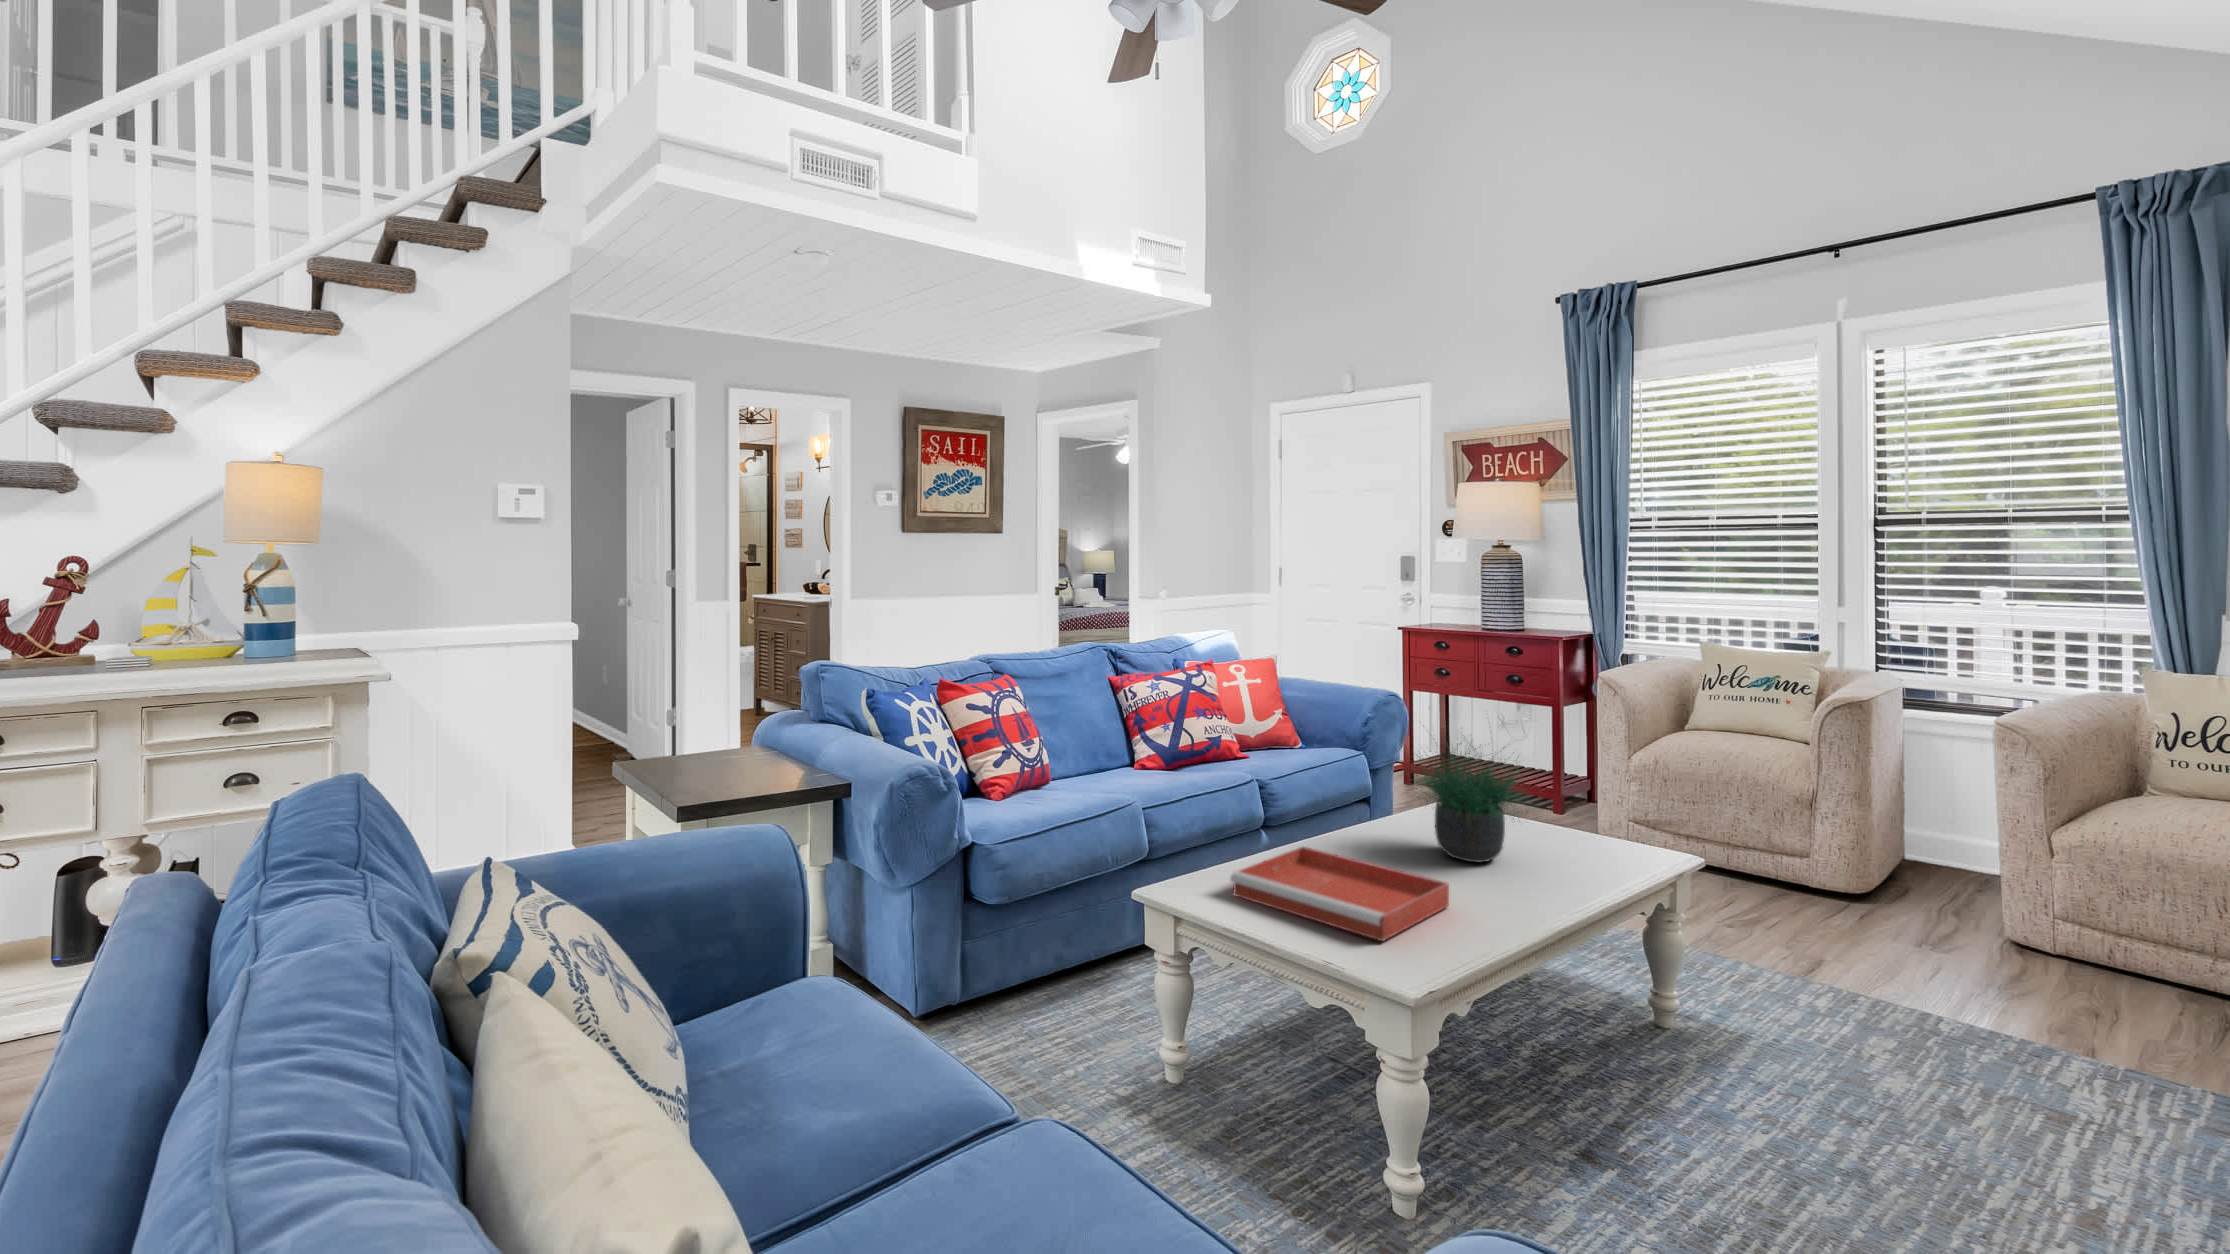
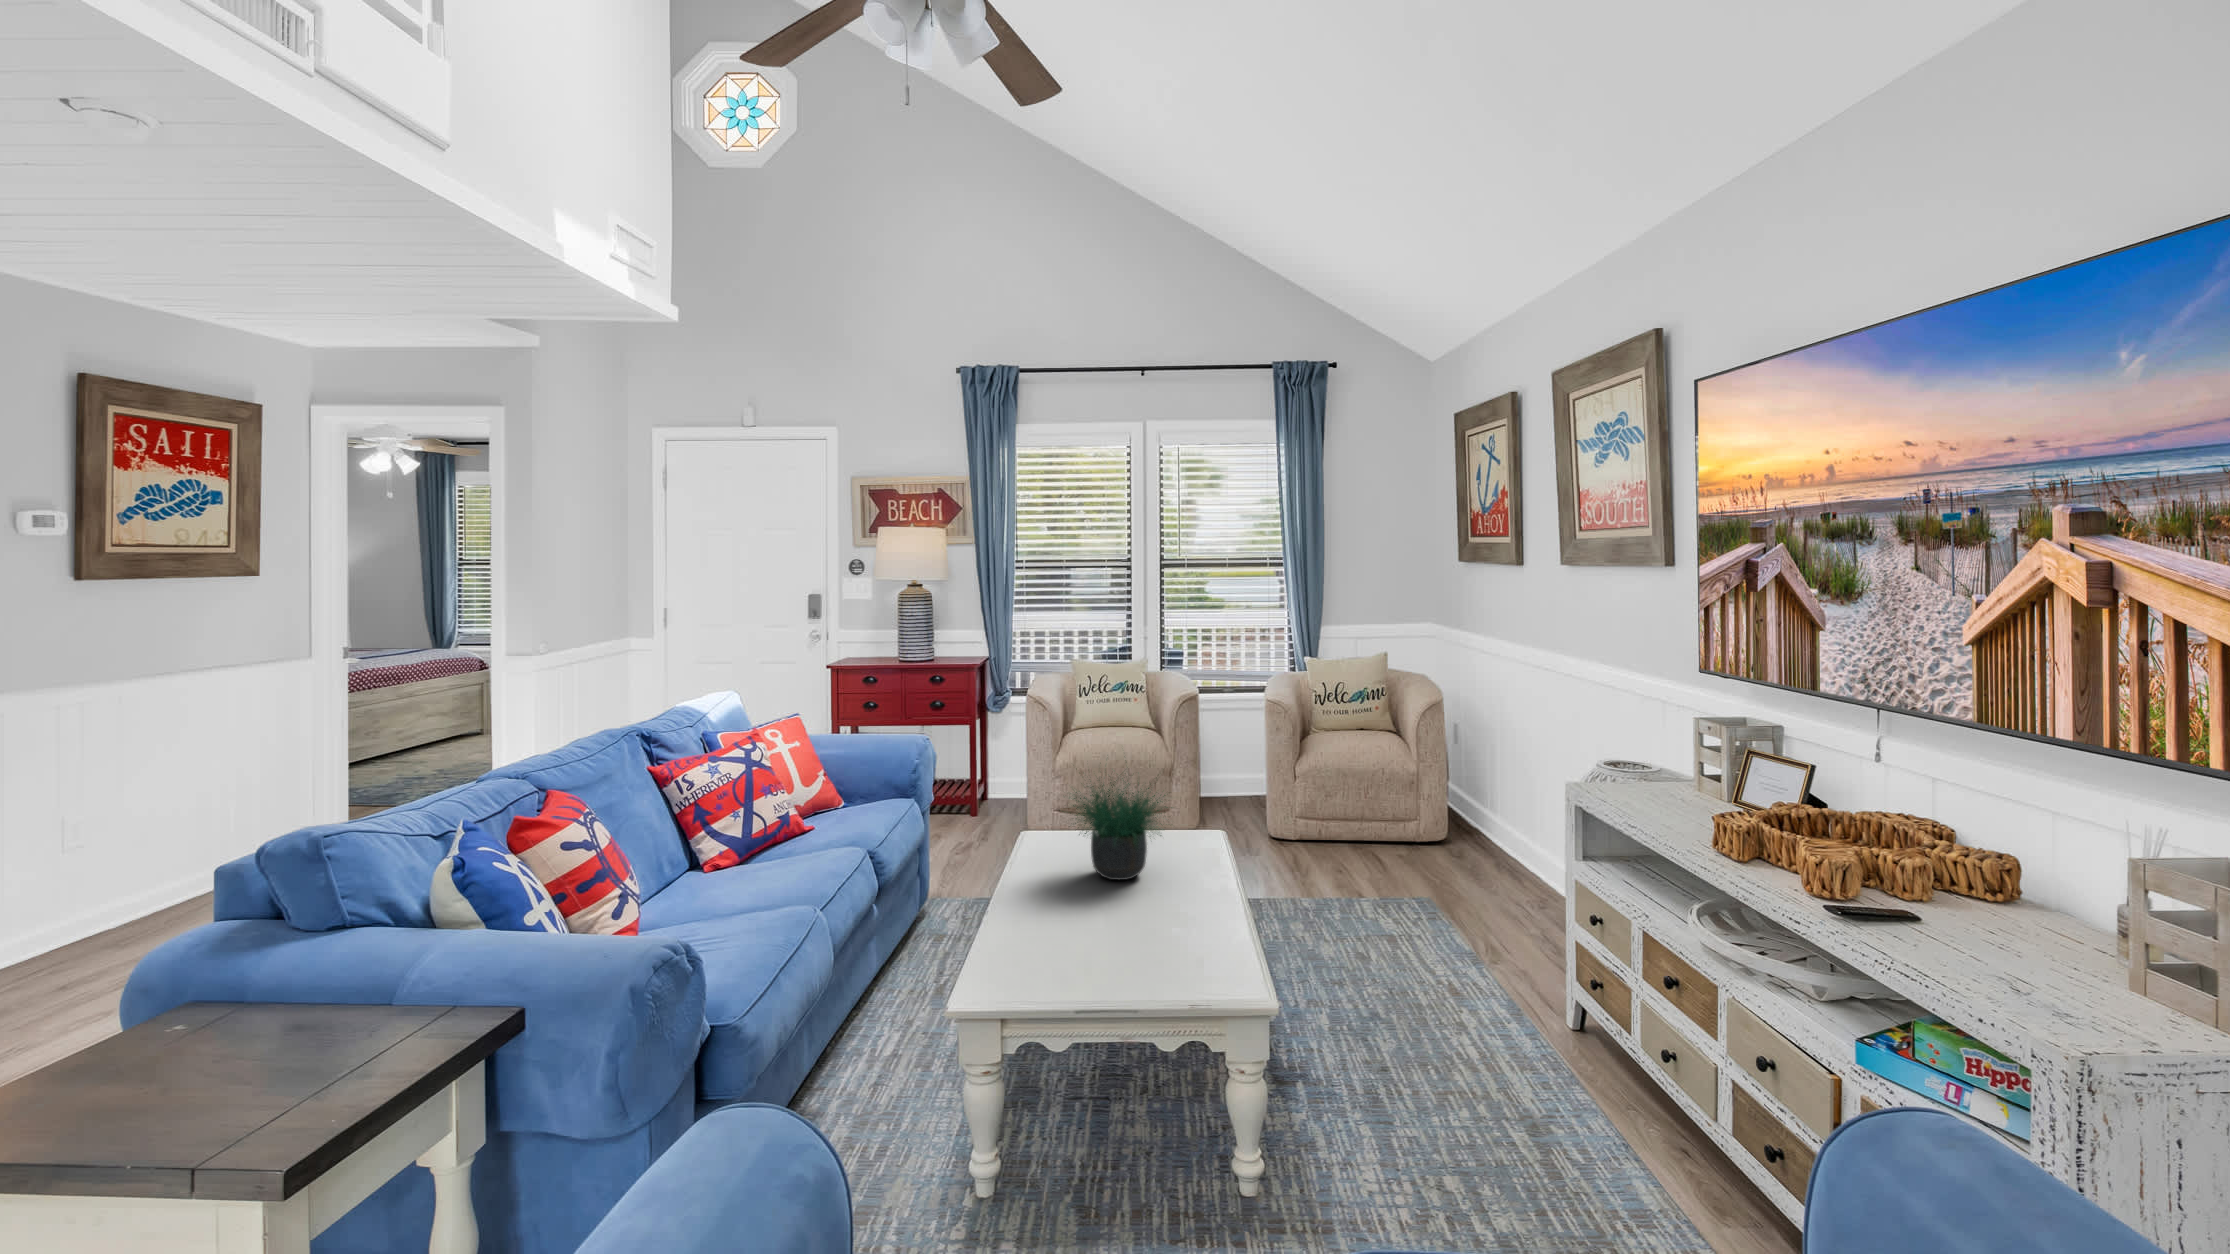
tray: present [1230,847,1449,941] -> none [1025,902,1186,974]

